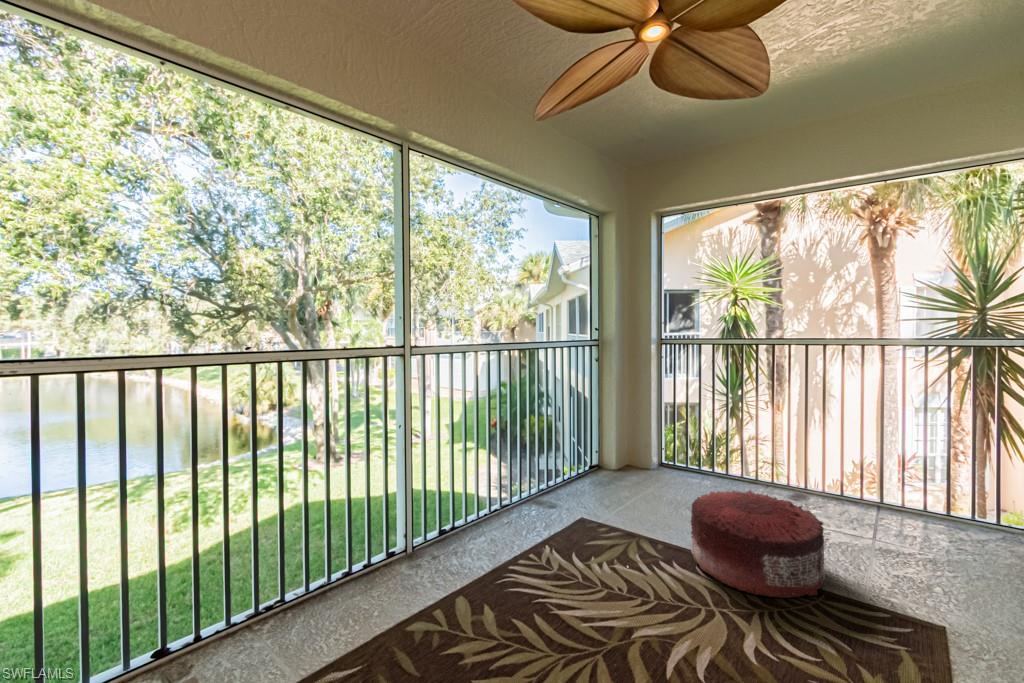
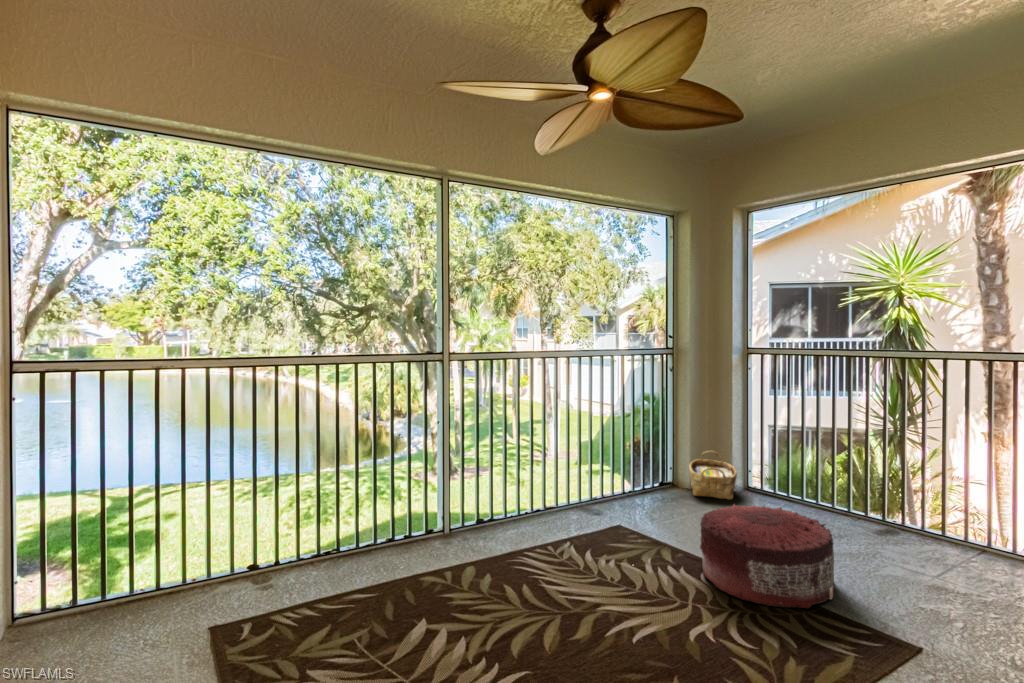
woven basket: none [616,433,660,477] -> present [689,451,737,500]

